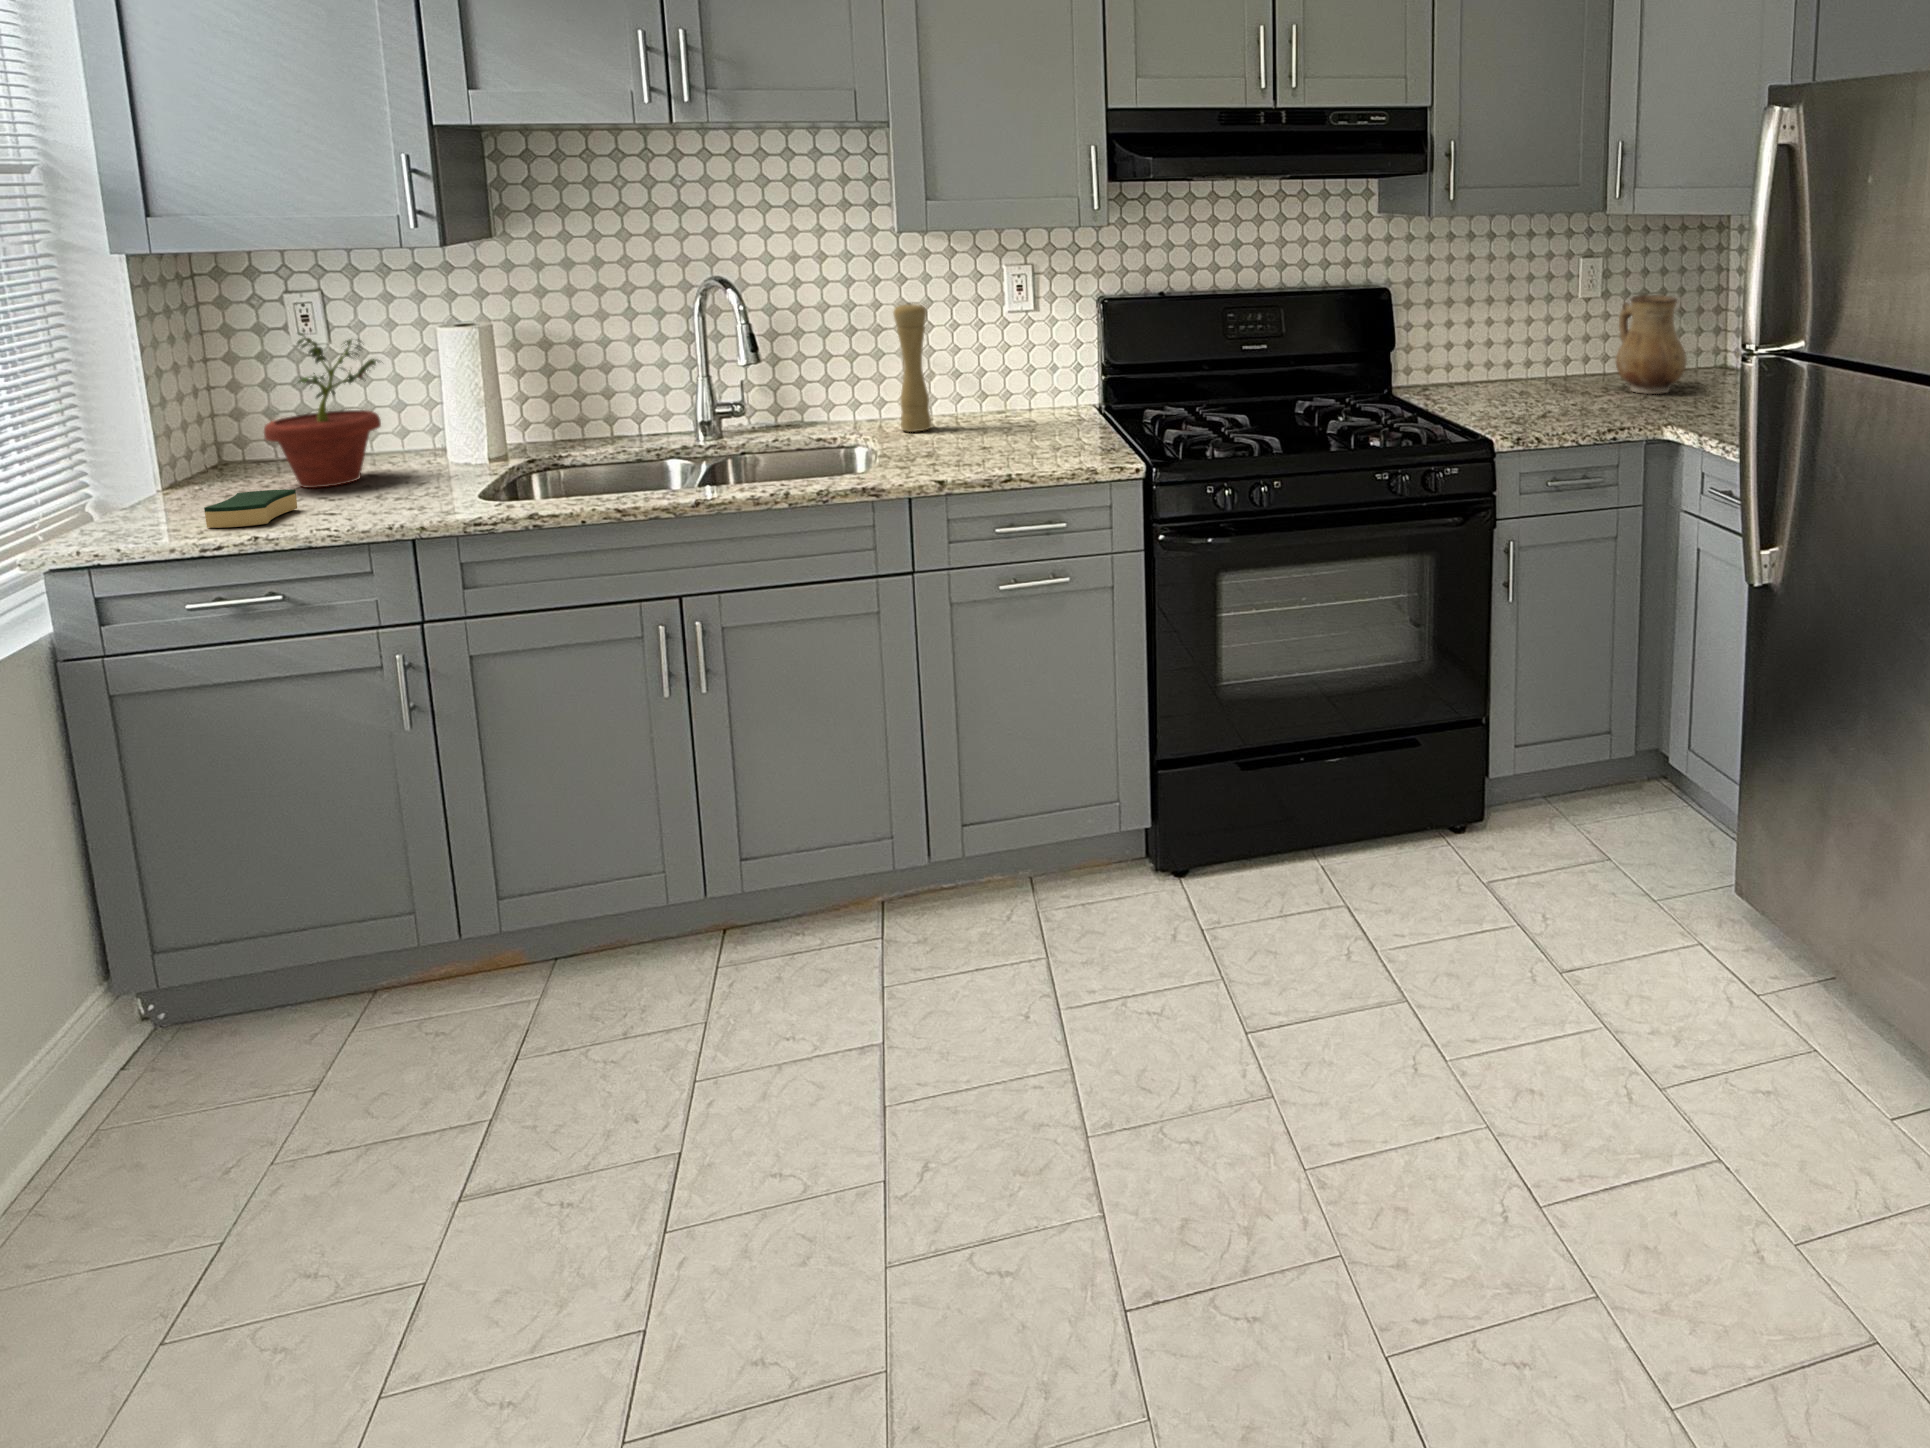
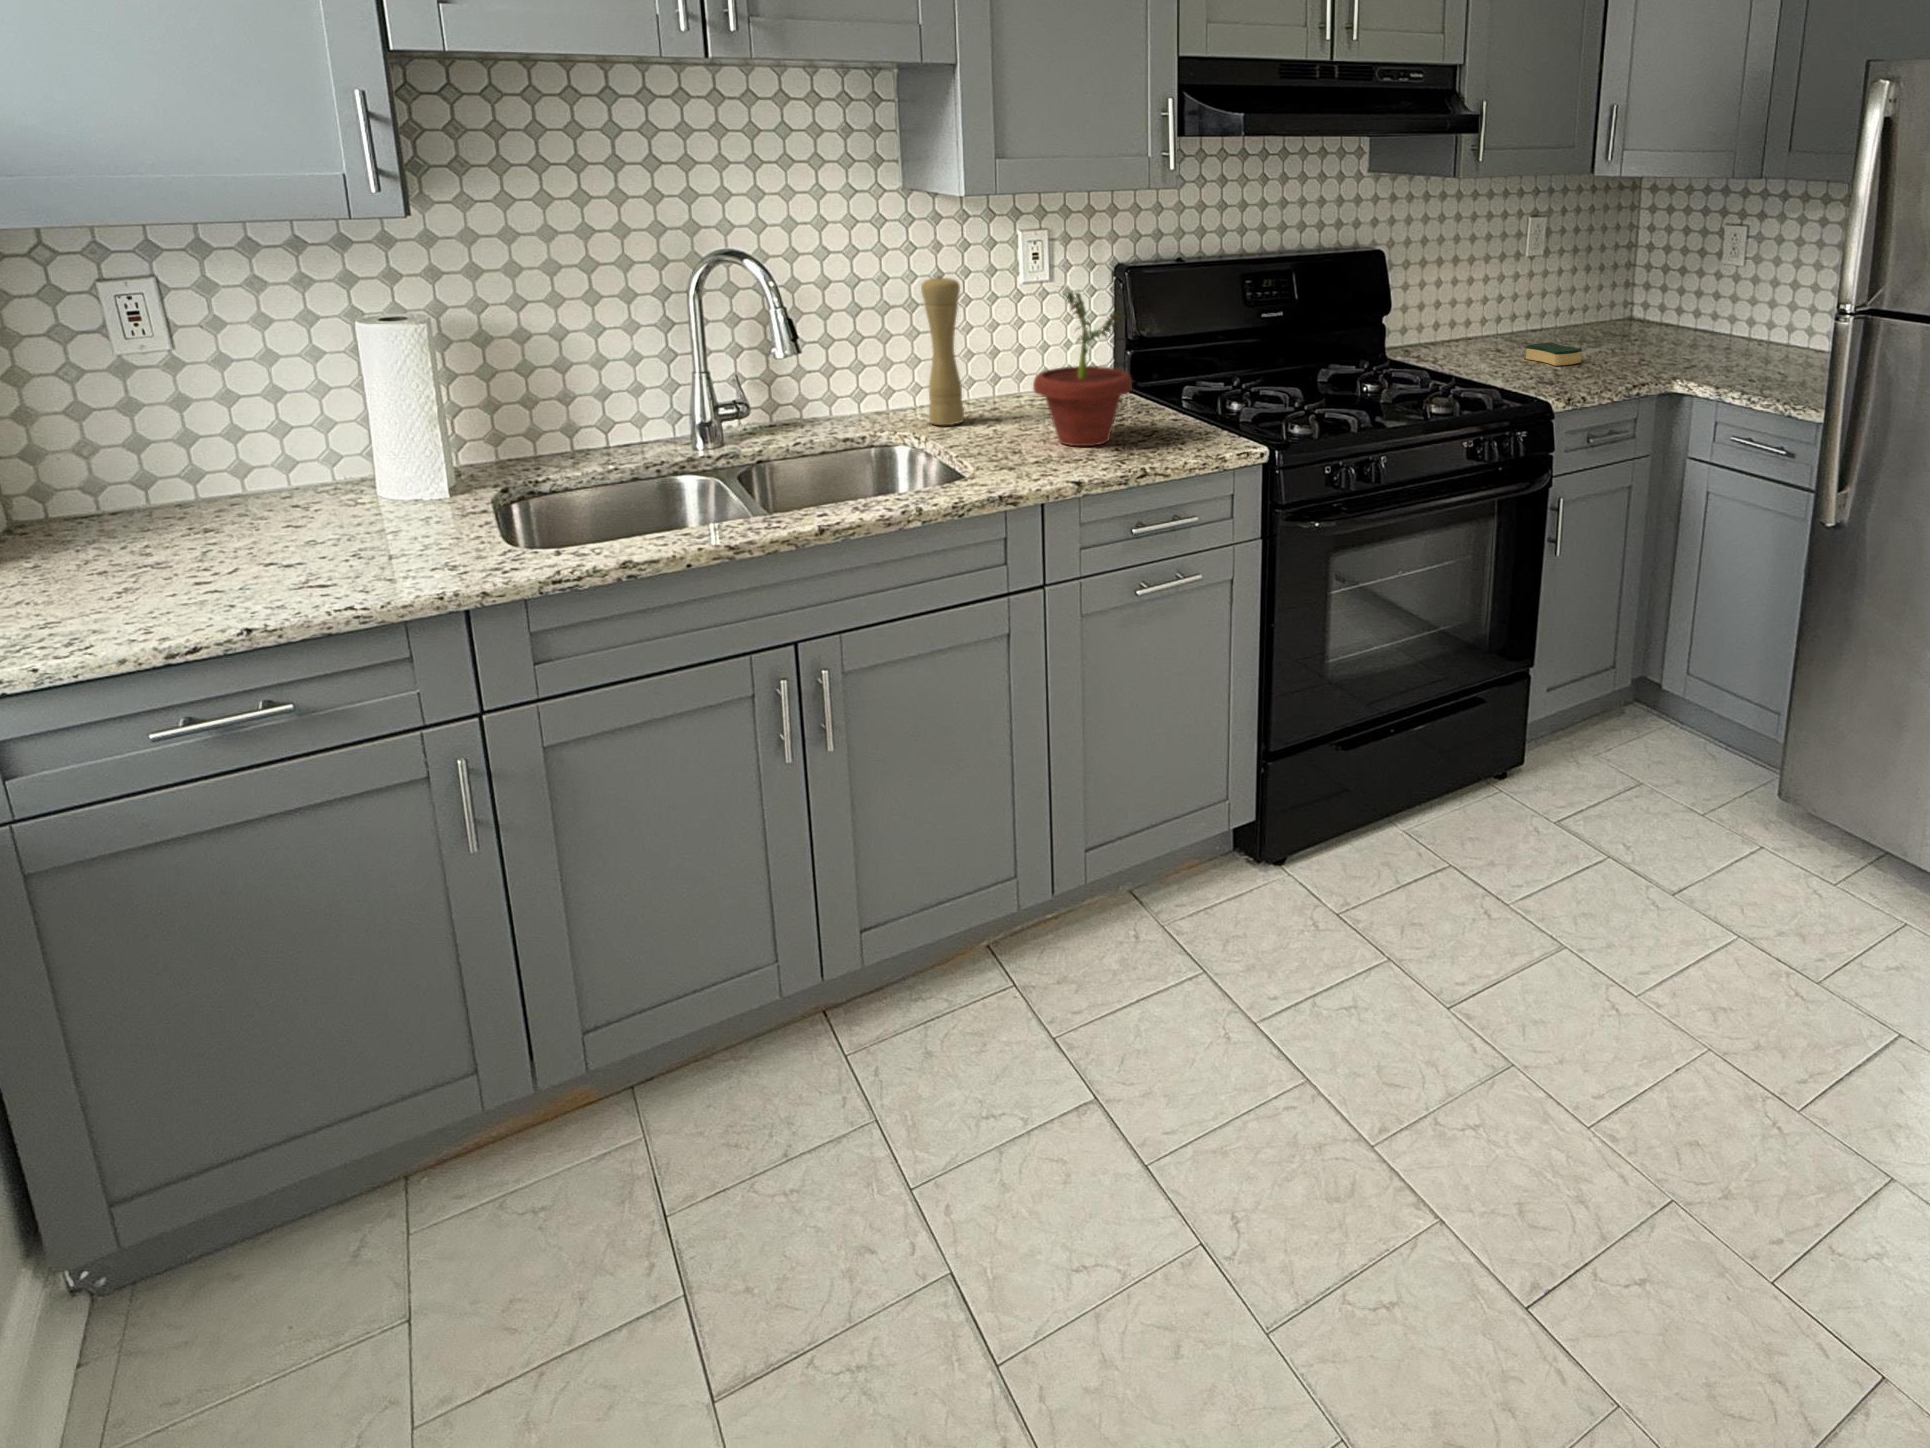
ceramic pitcher: present [1616,295,1687,394] -> none [1571,254,1641,348]
potted plant: present [264,333,381,488] -> present [1033,292,1132,446]
sponge: present [204,489,297,528] -> present [1526,343,1582,366]

